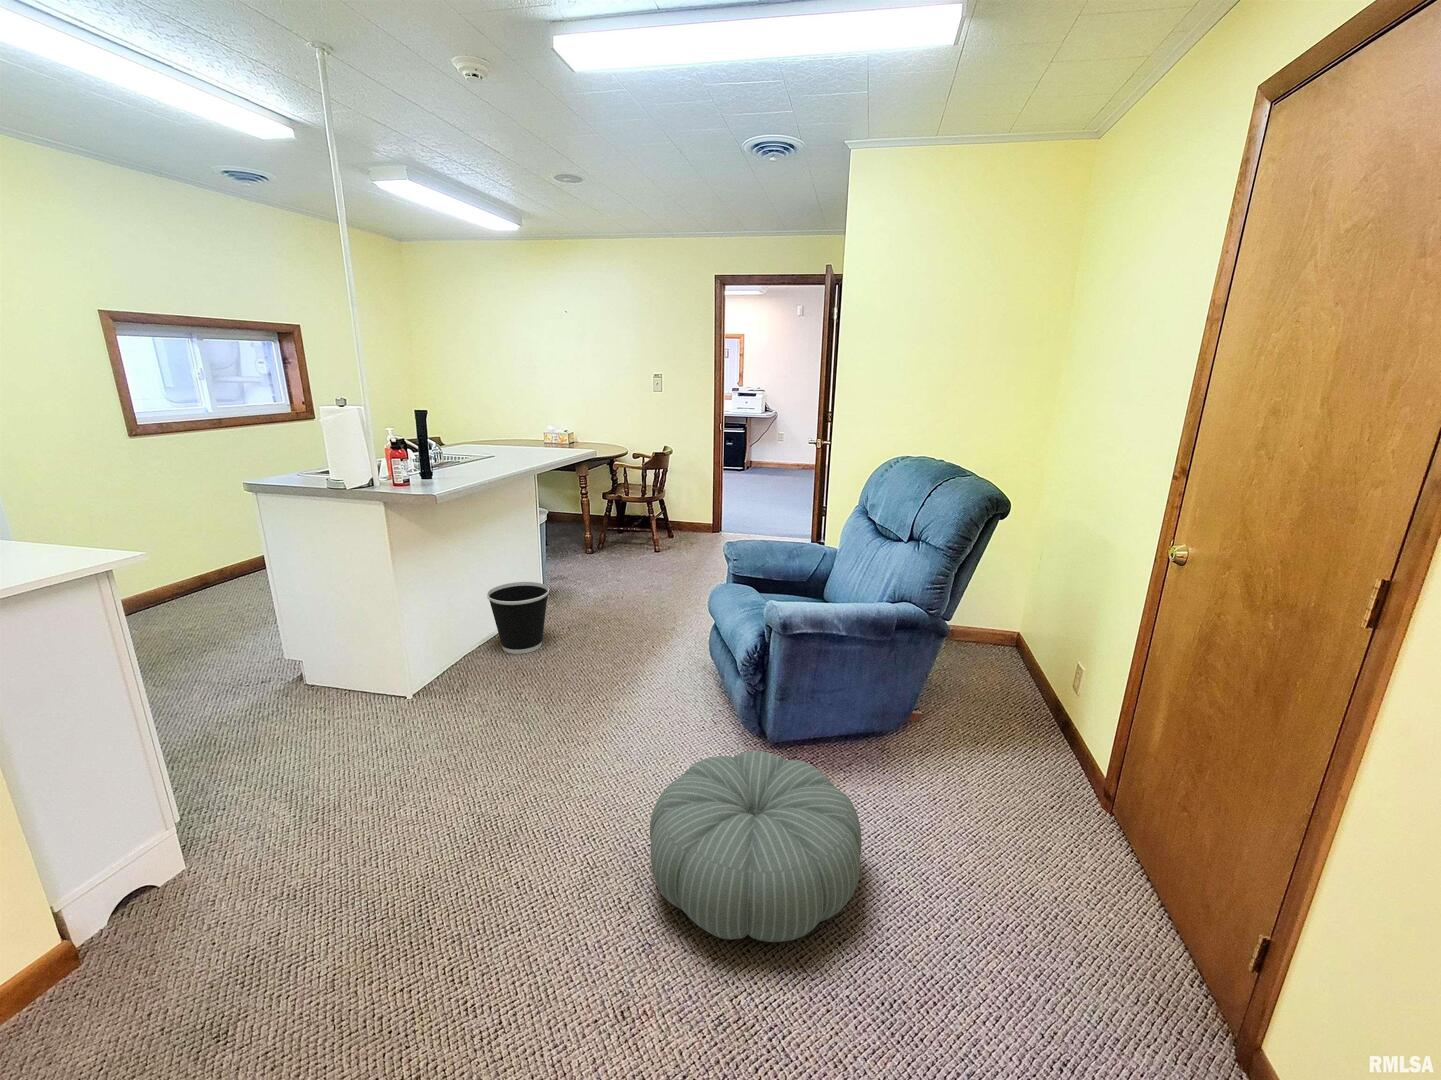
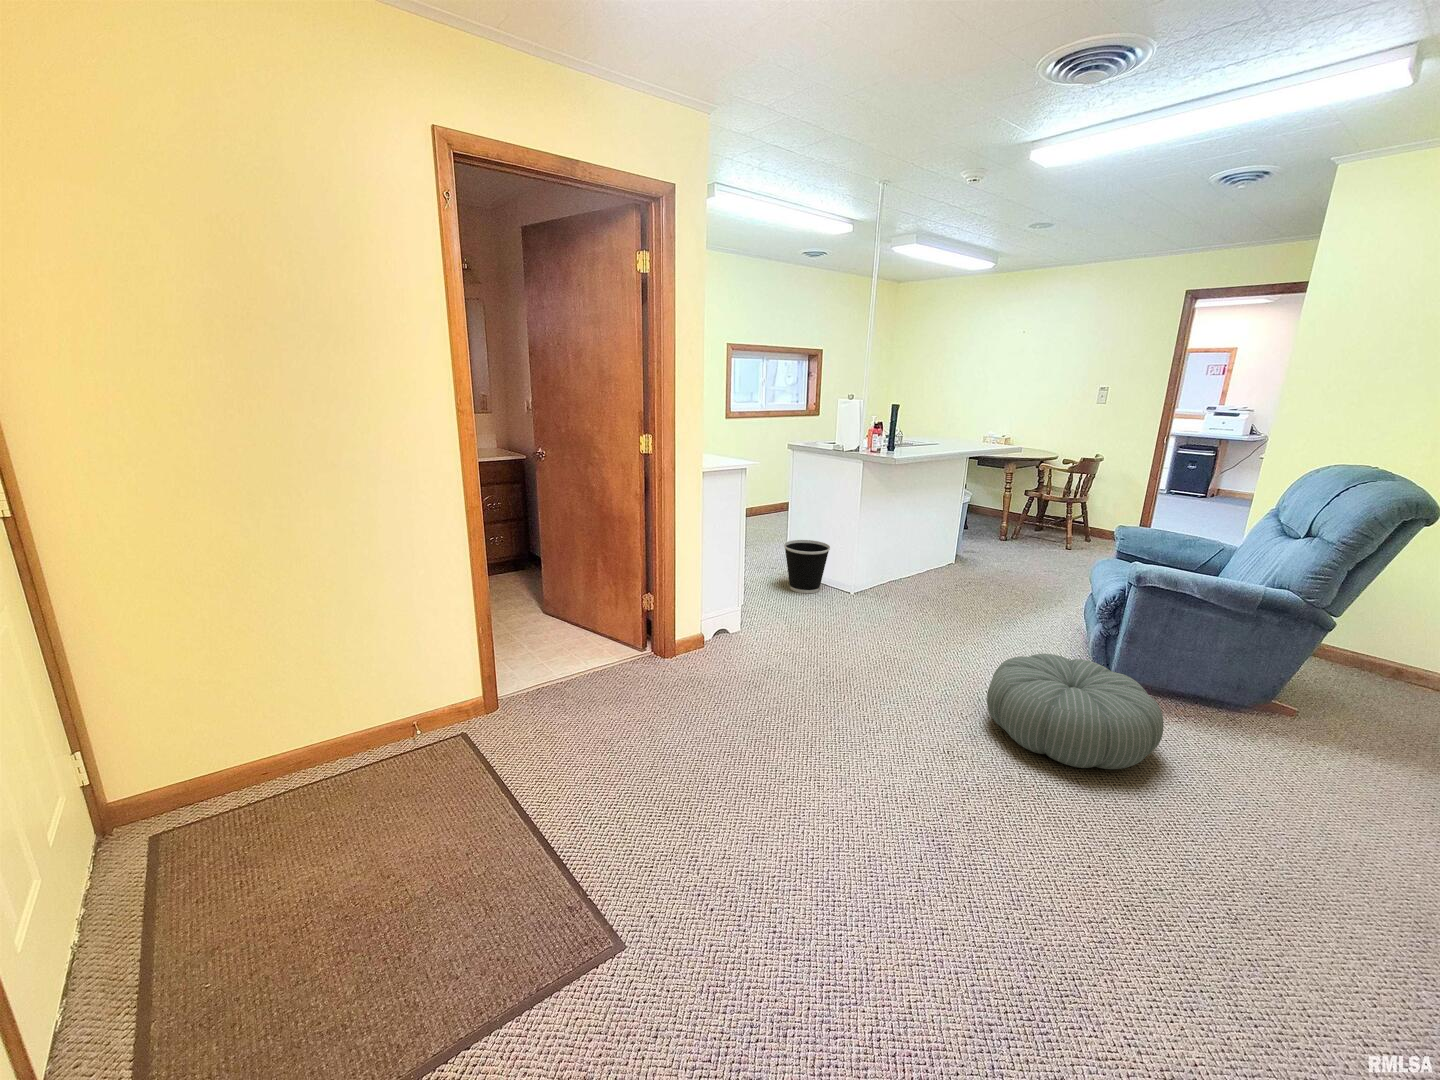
wastebasket: present [487,582,549,654] -> present [784,540,830,593]

